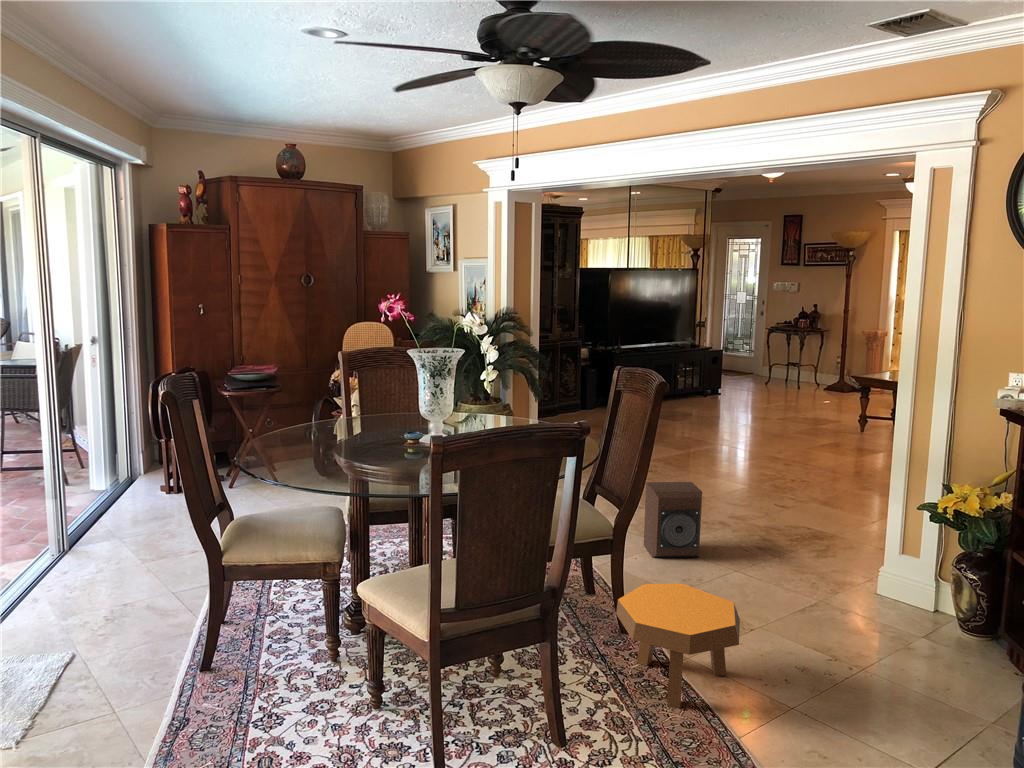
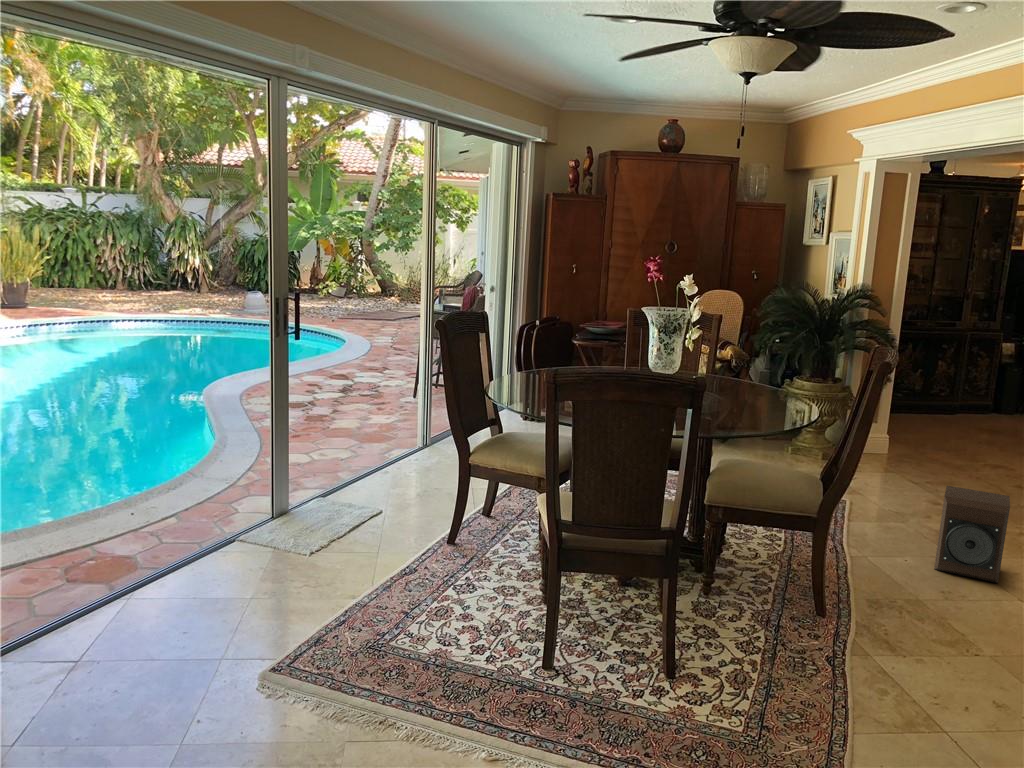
footstool: present [616,583,740,708] -> none [783,571,929,694]

